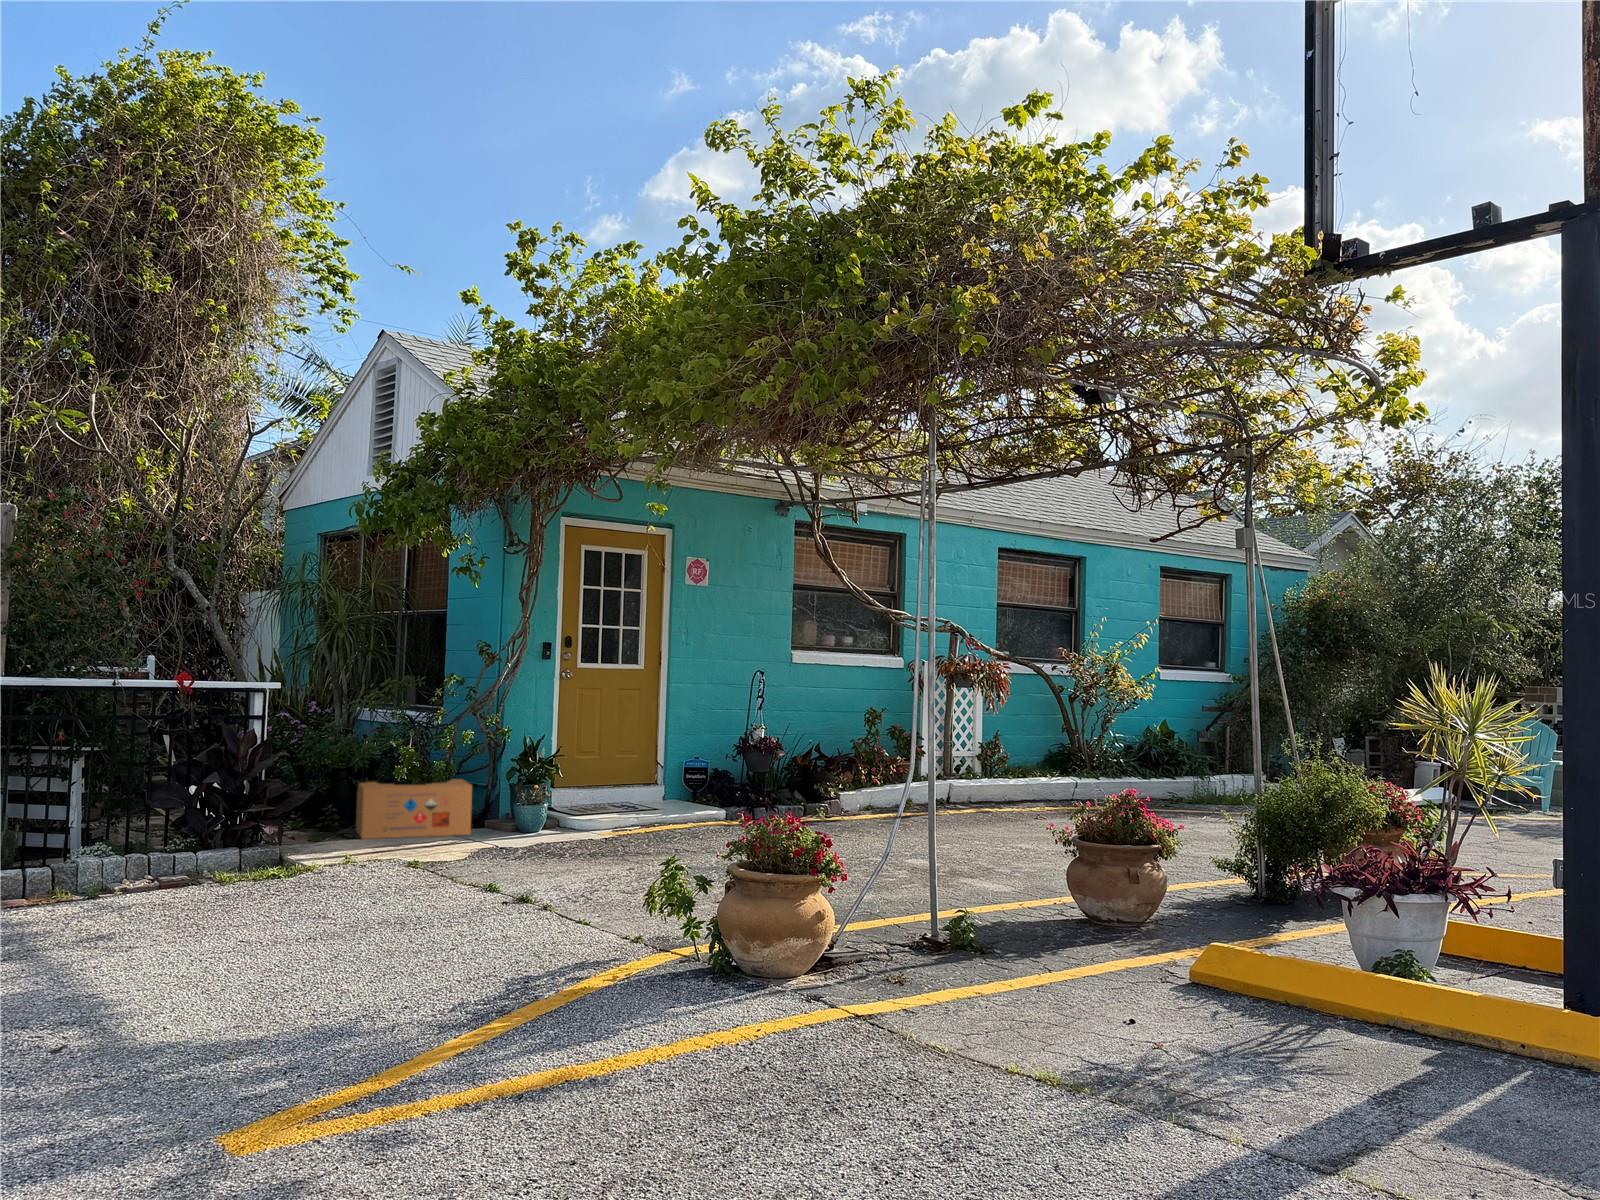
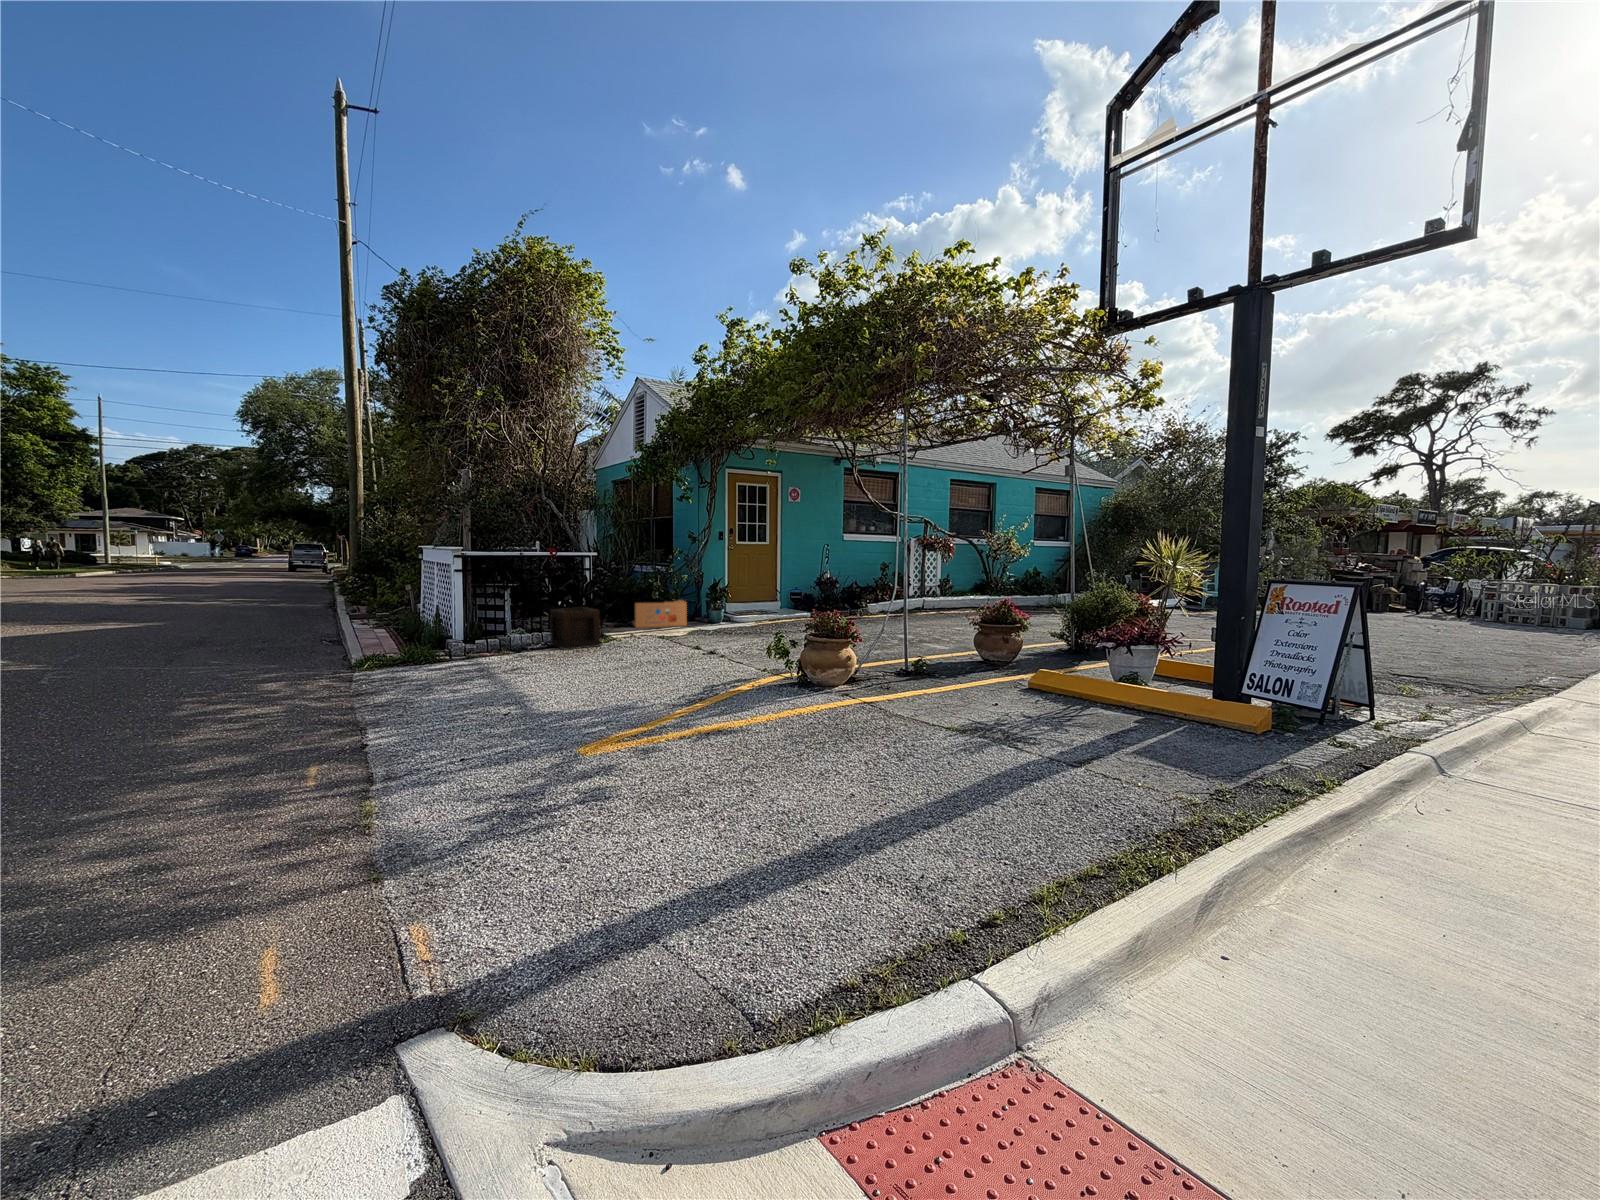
wooden crate: none [169,797,282,892] -> present [550,607,601,650]

